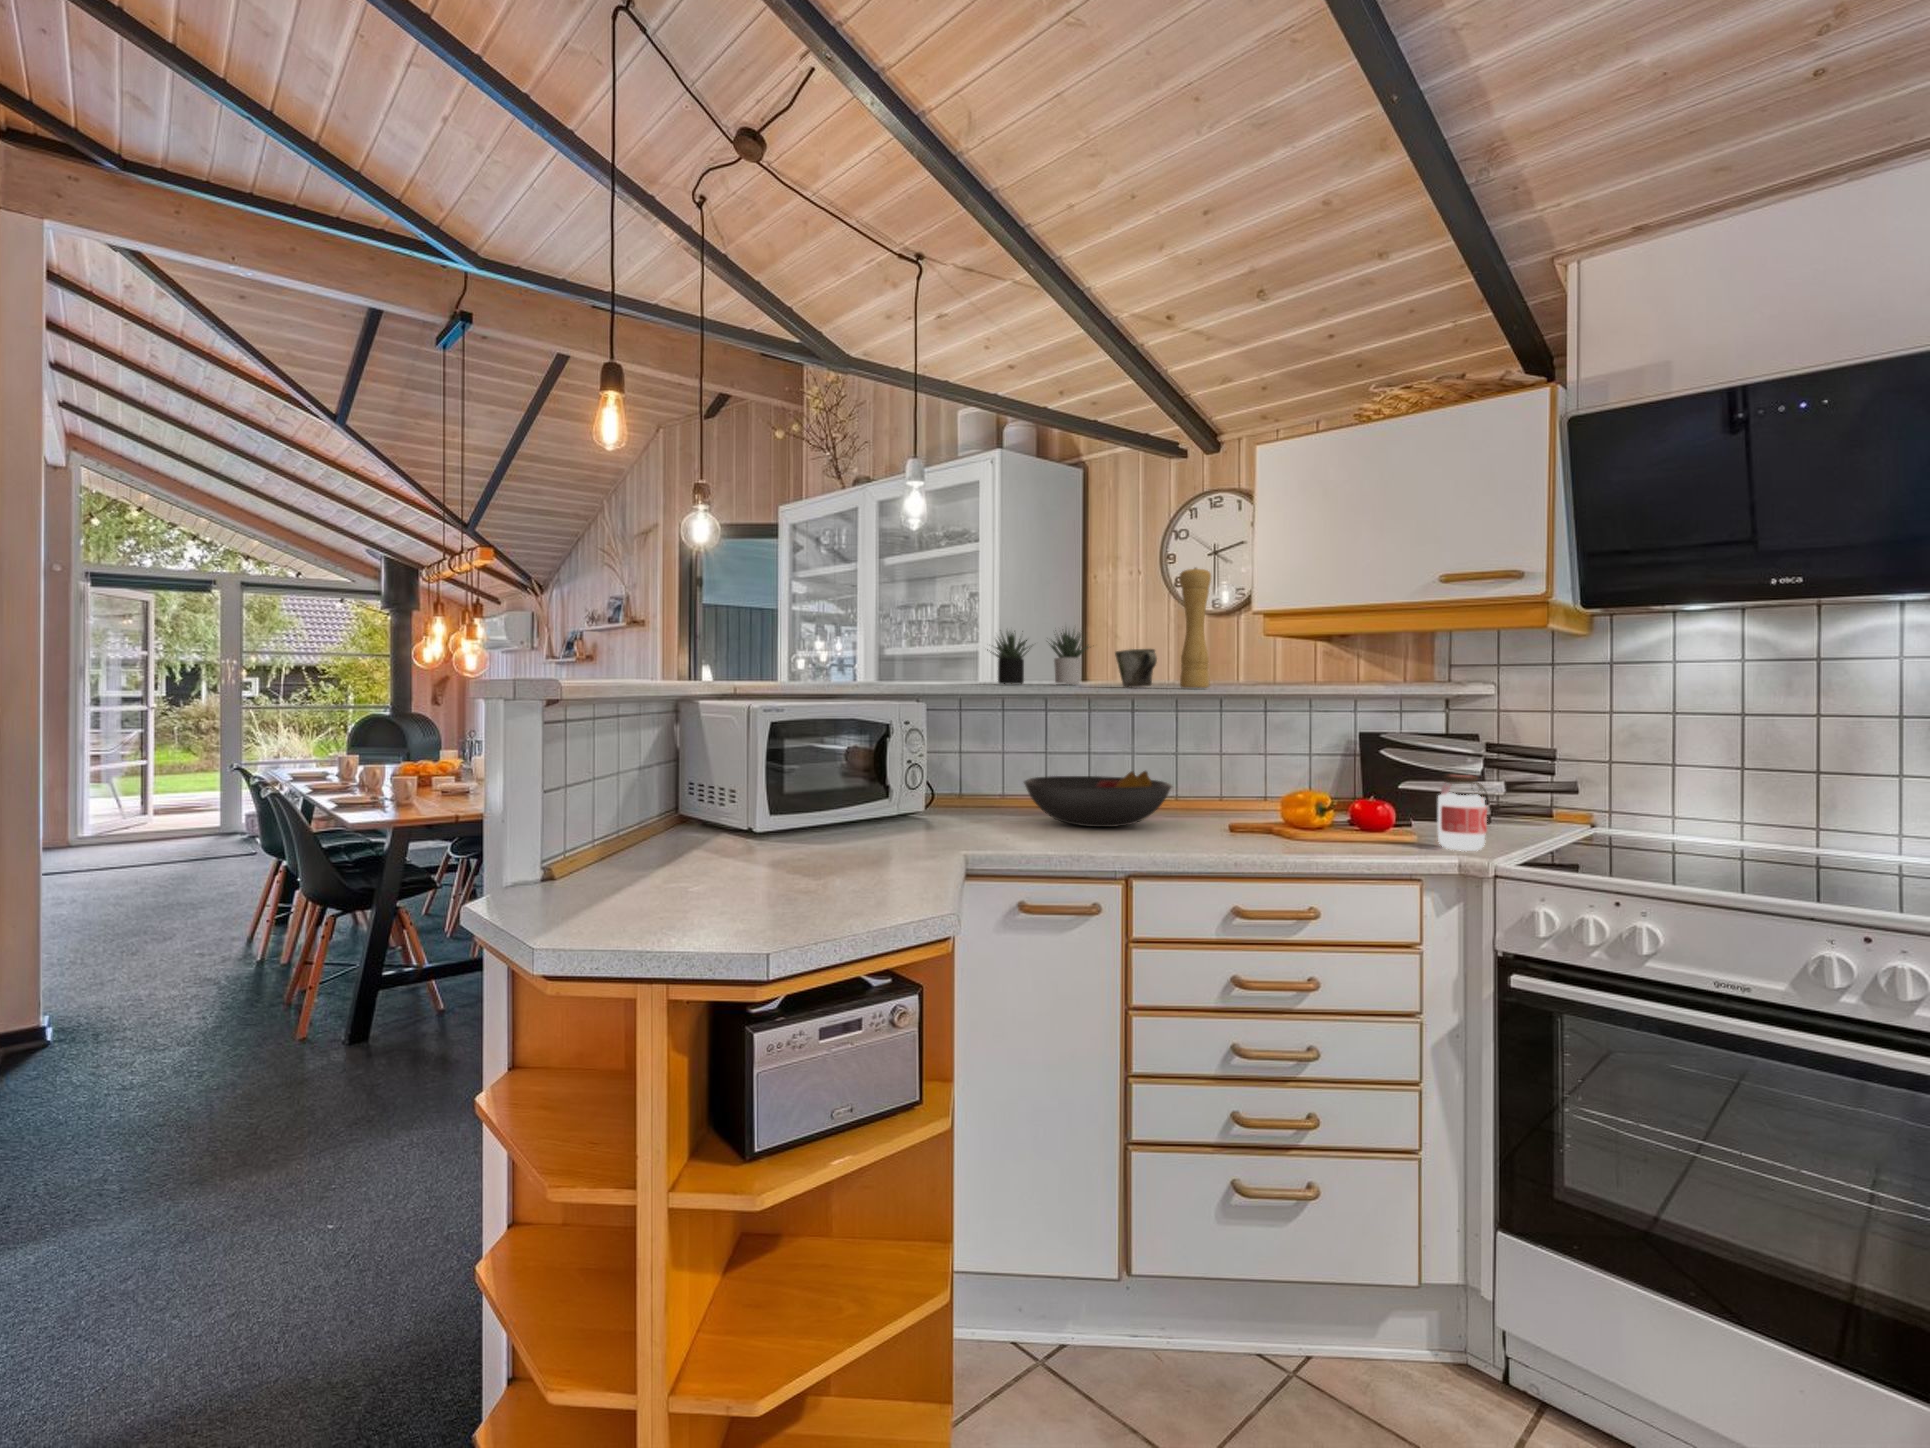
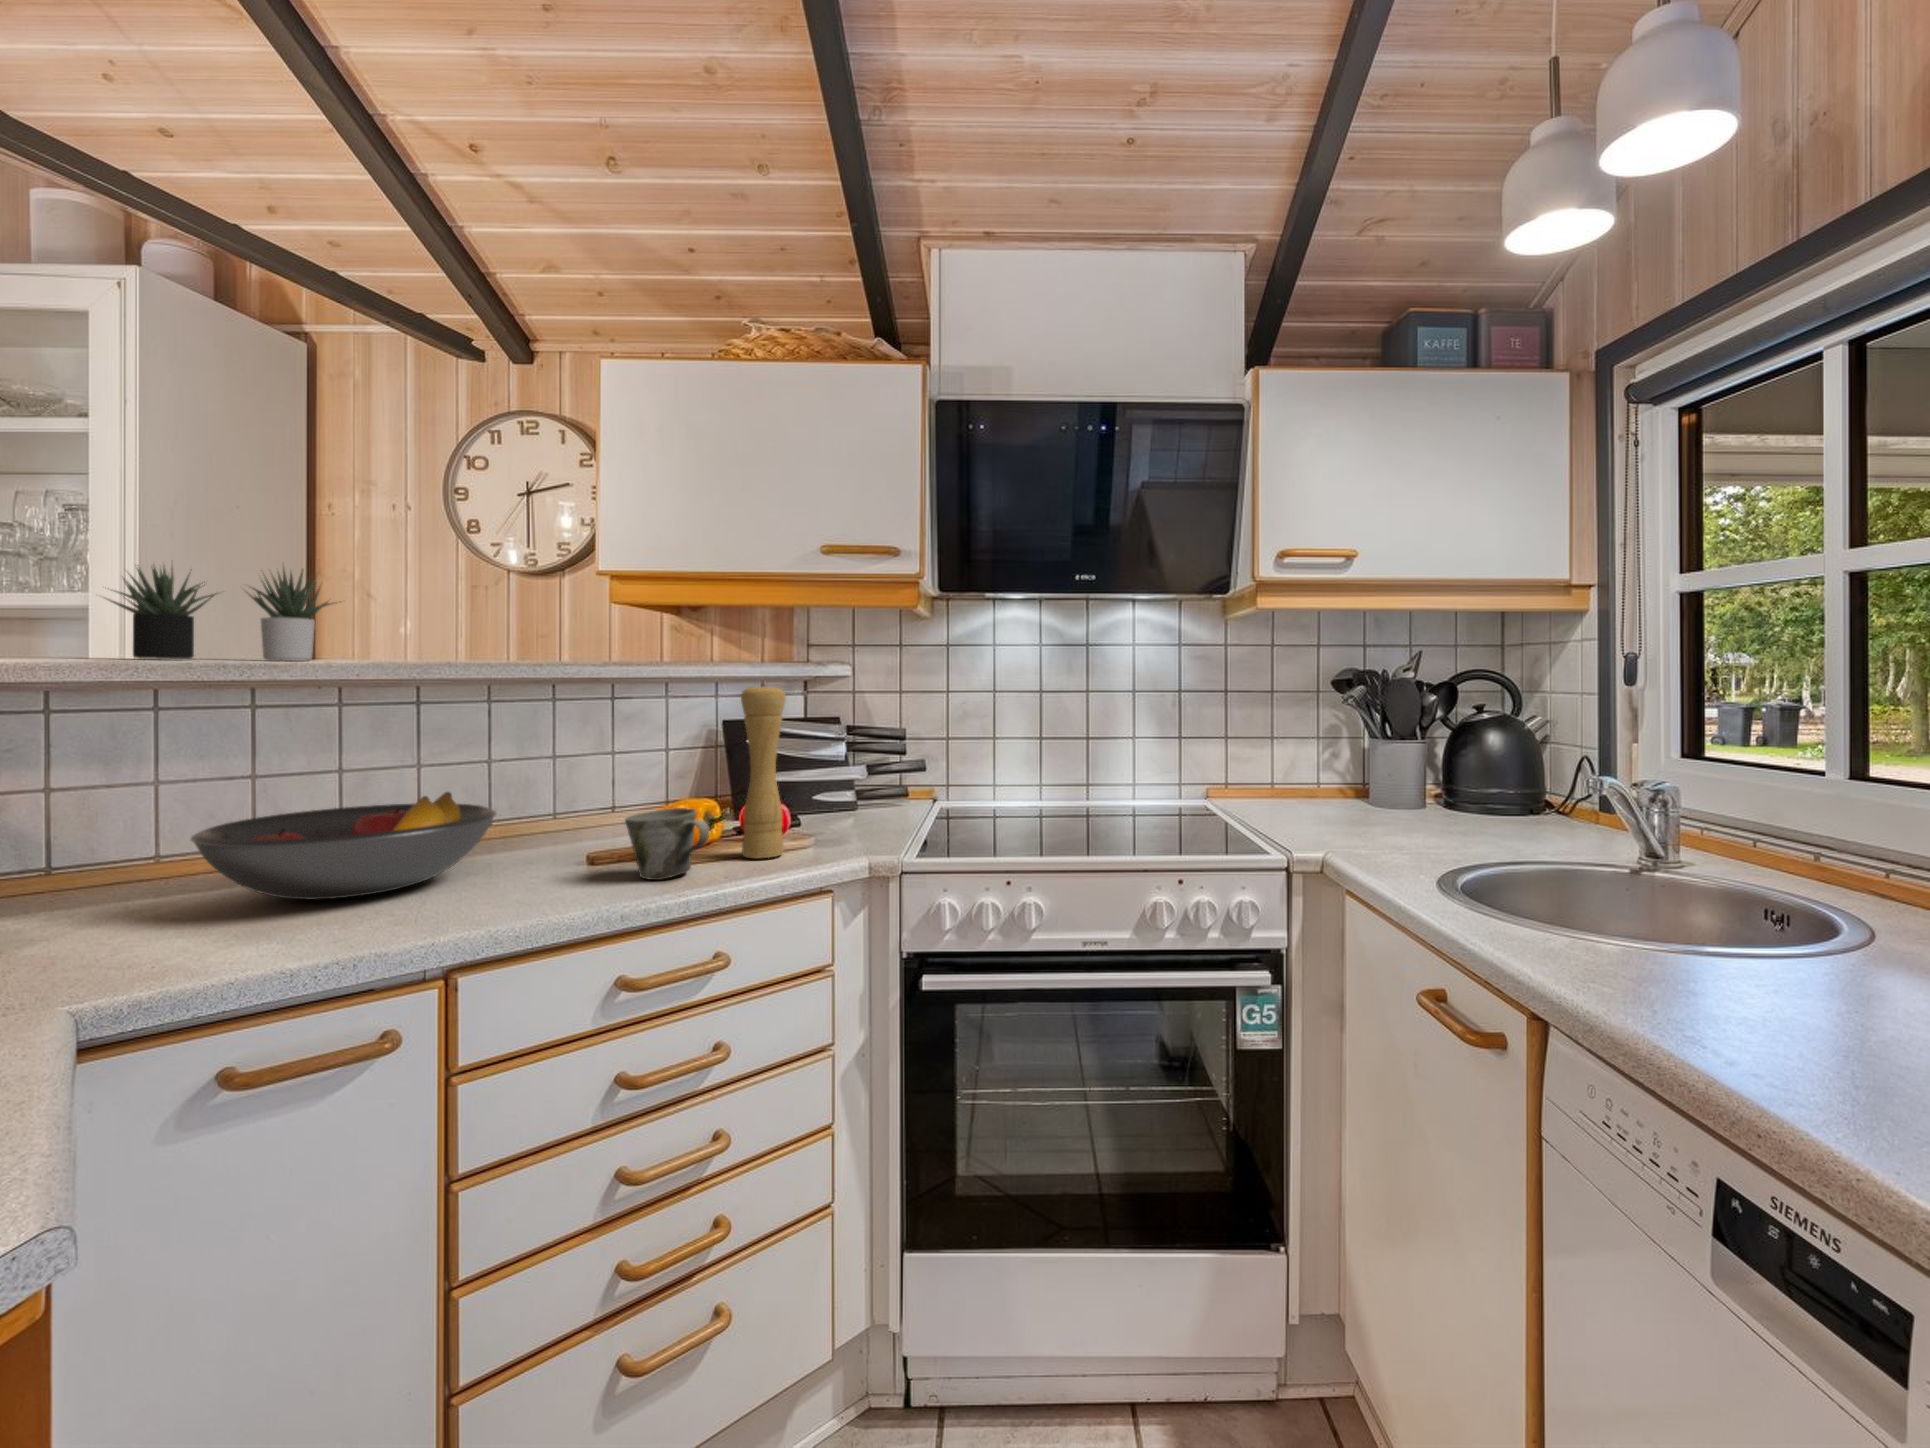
pepper mill: present [1180,568,1211,688] -> present [741,684,786,858]
mug: present [1115,649,1157,687] -> present [625,808,709,880]
jar: present [1438,775,1487,851] -> none [837,764,887,850]

